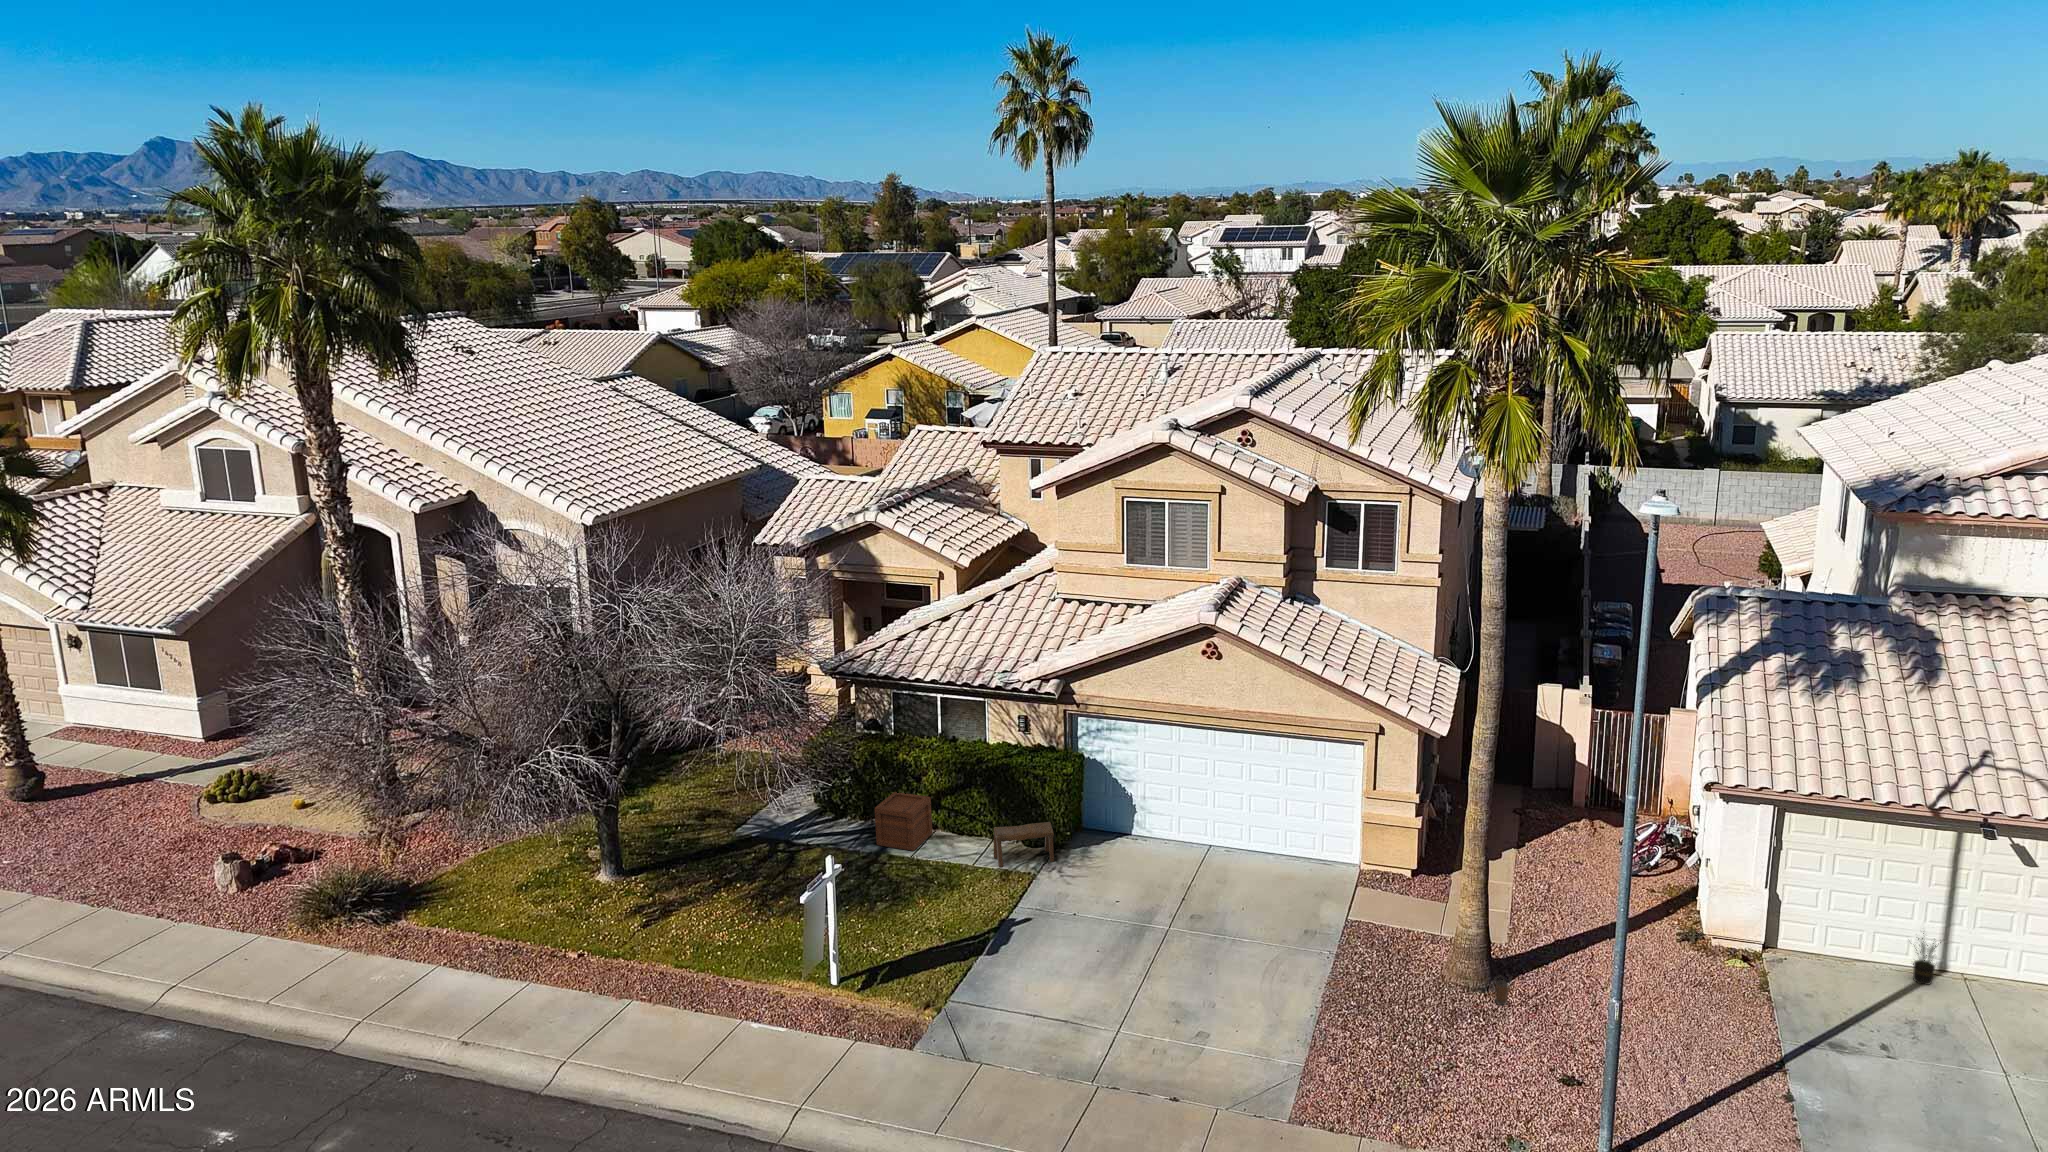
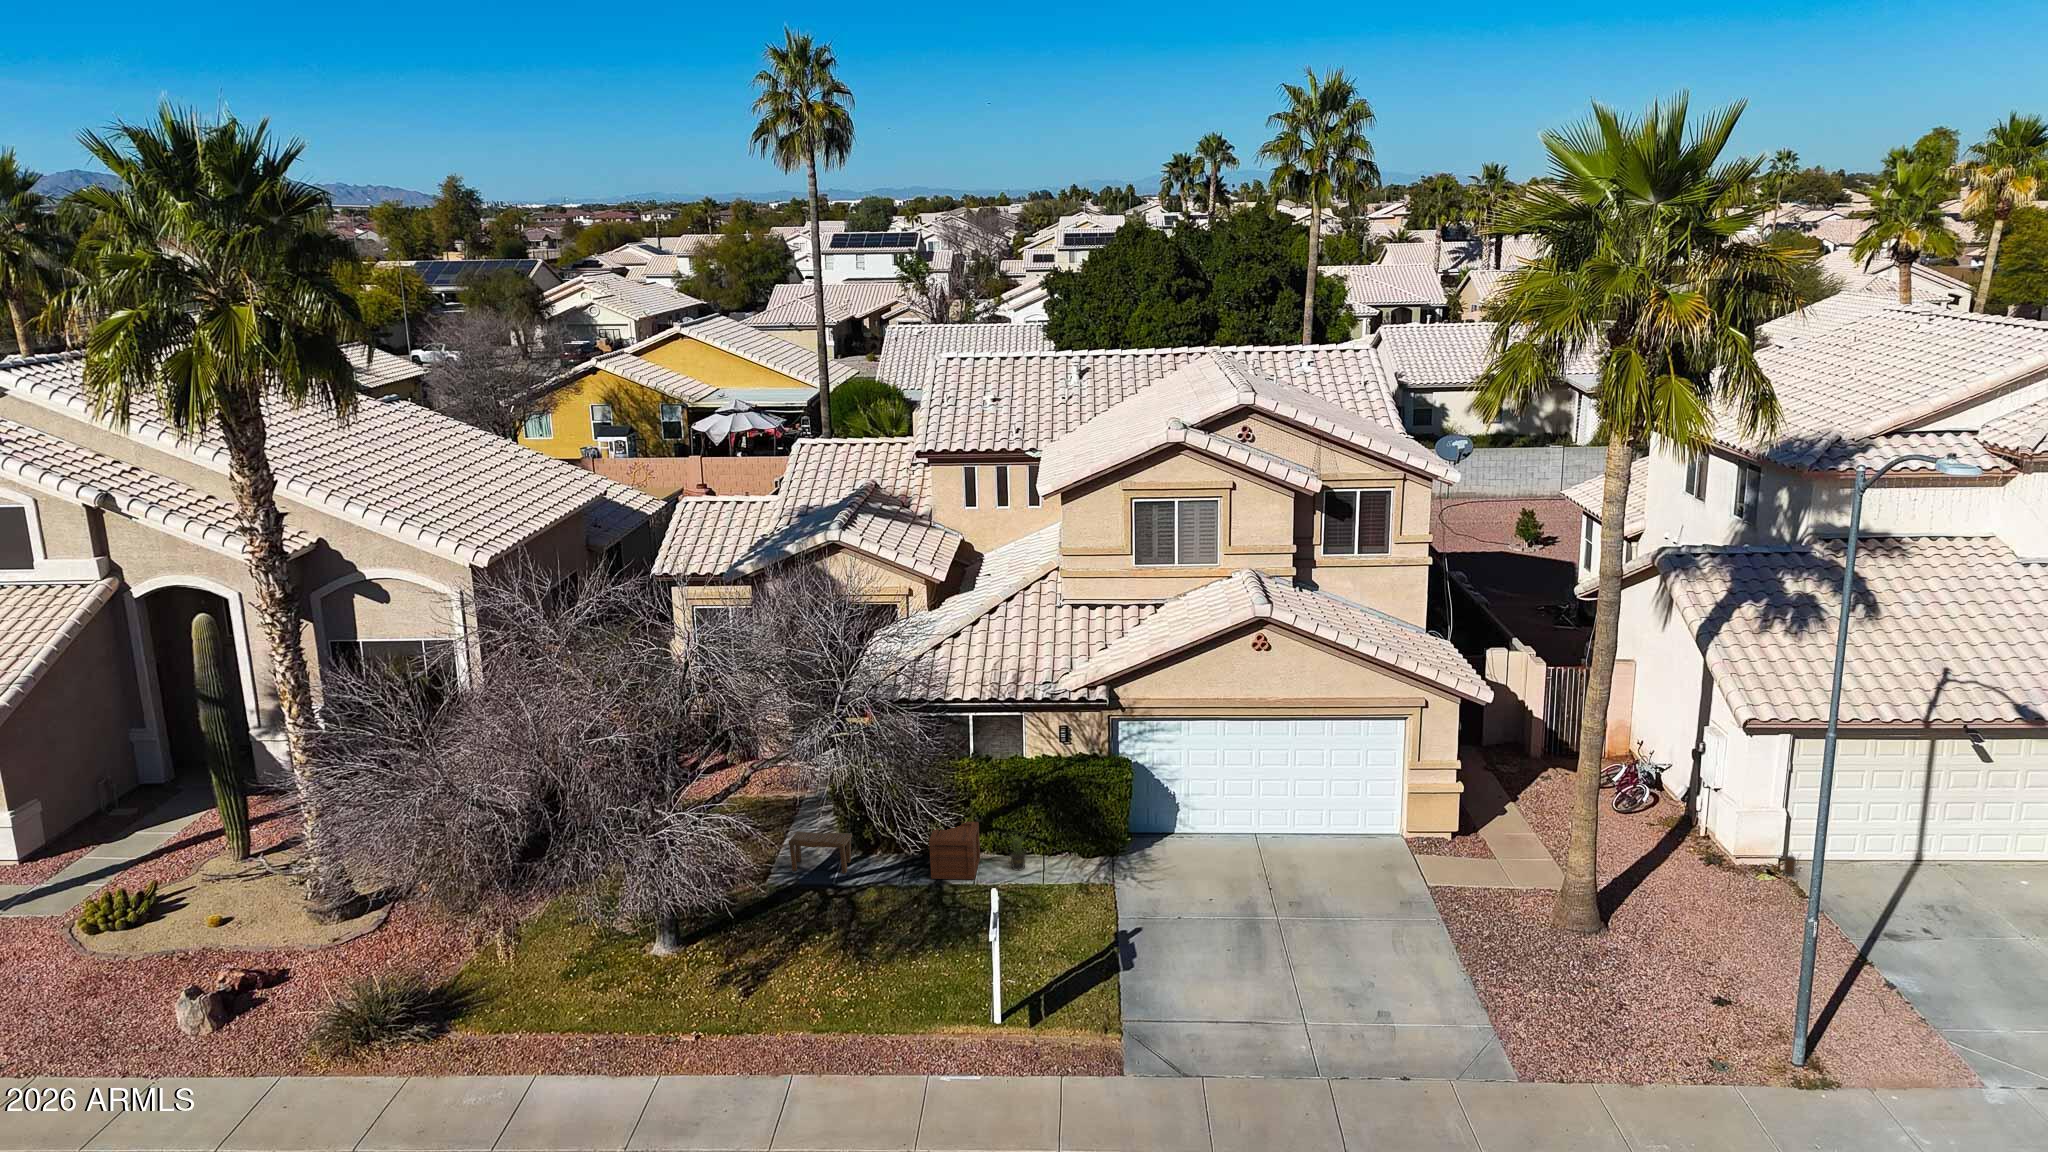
bench: present [994,822,1054,867] -> present [788,831,852,873]
potted plant: present [1913,933,1941,985] -> present [1007,834,1026,871]
watering can: present [1494,975,1511,1005] -> present [1781,855,1797,876]

